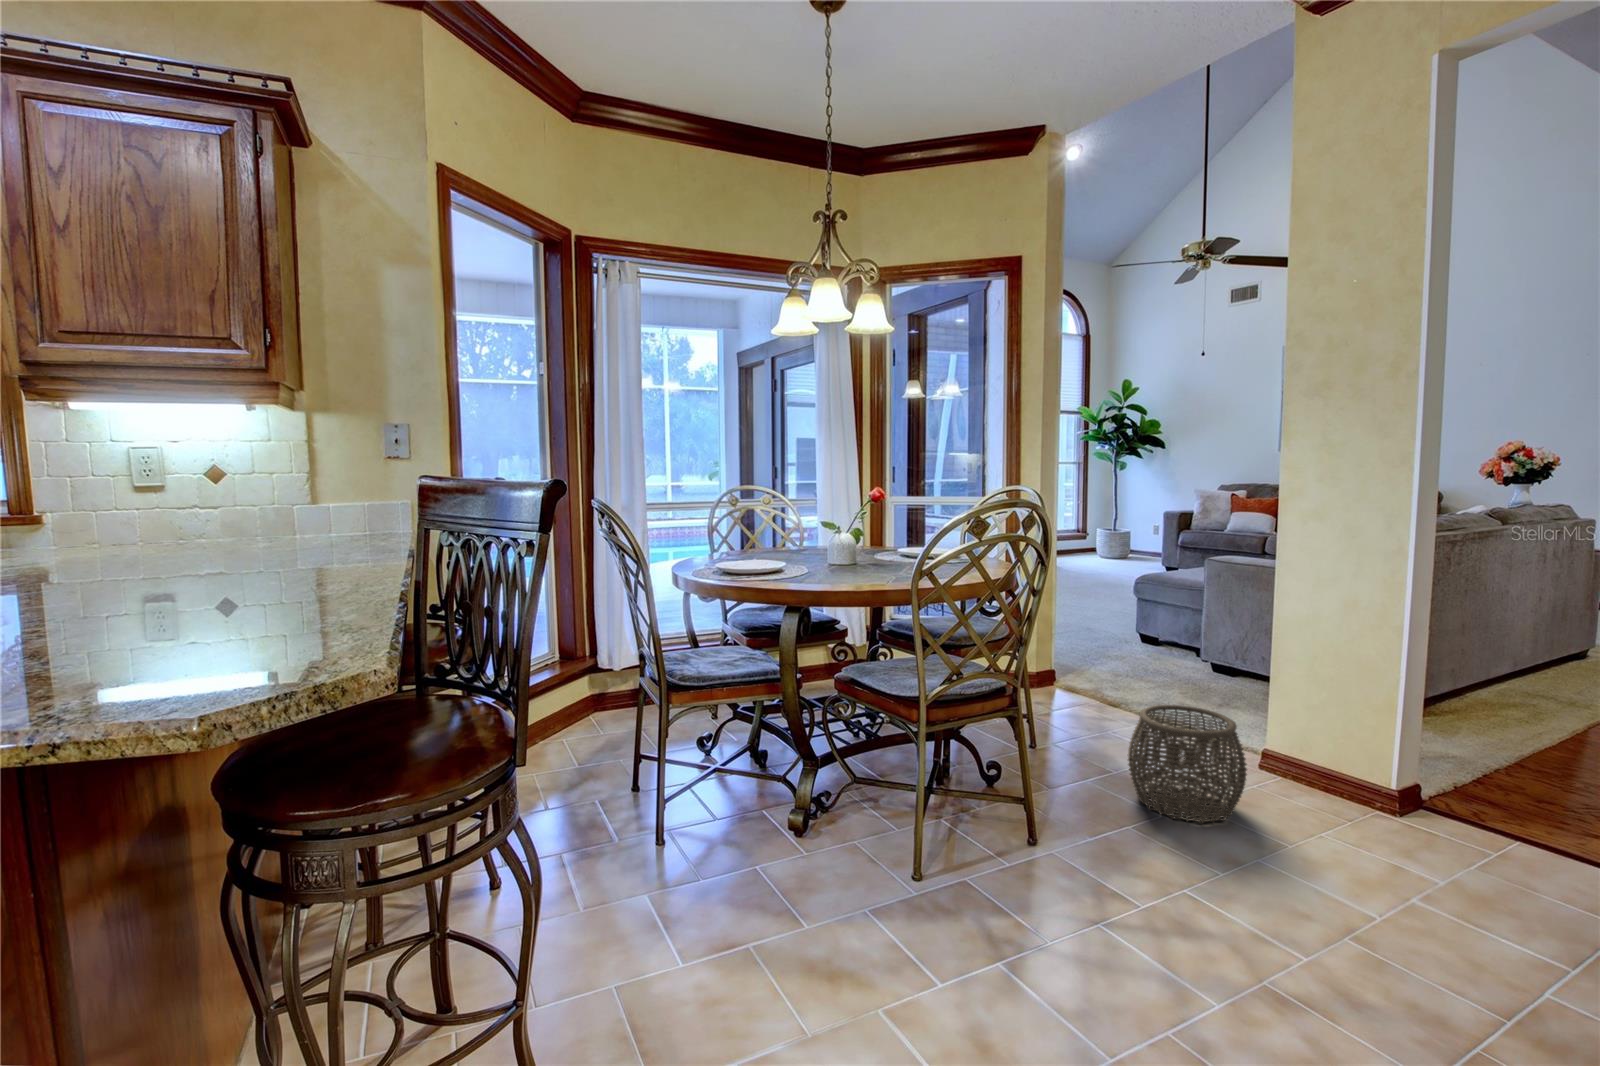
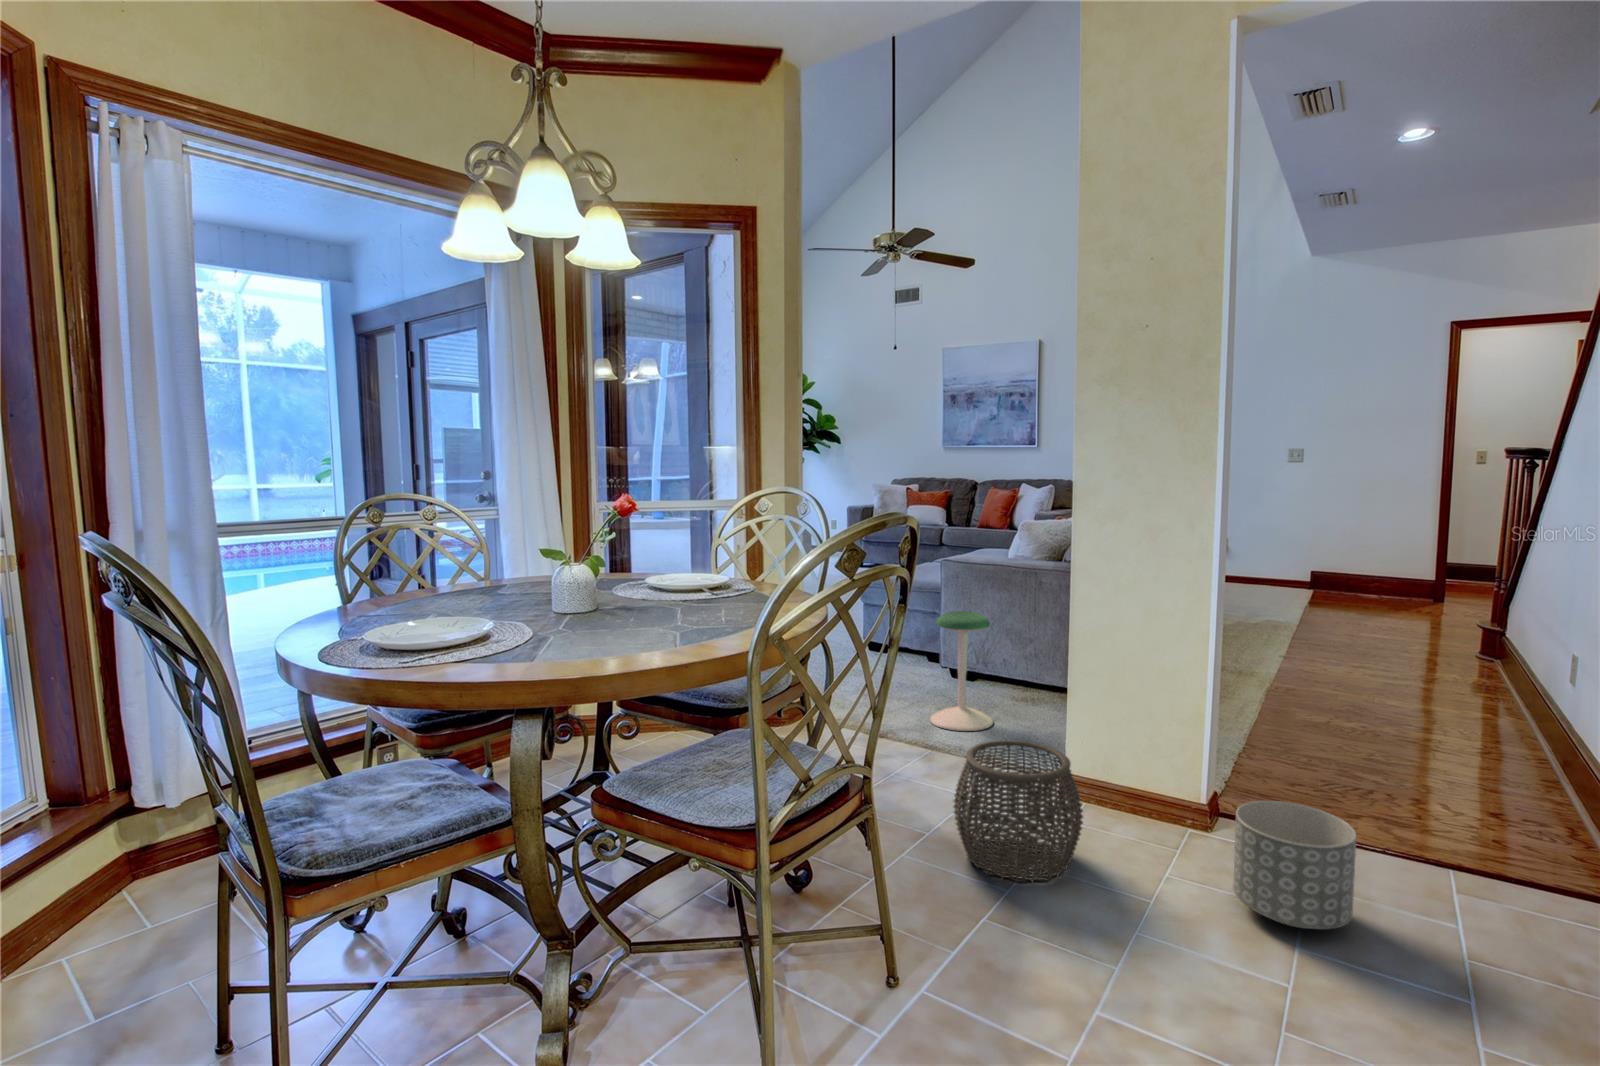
stool: none [1167,603,1232,714] -> present [930,611,993,731]
planter: none [1382,787,1514,908] -> present [1233,801,1356,929]

